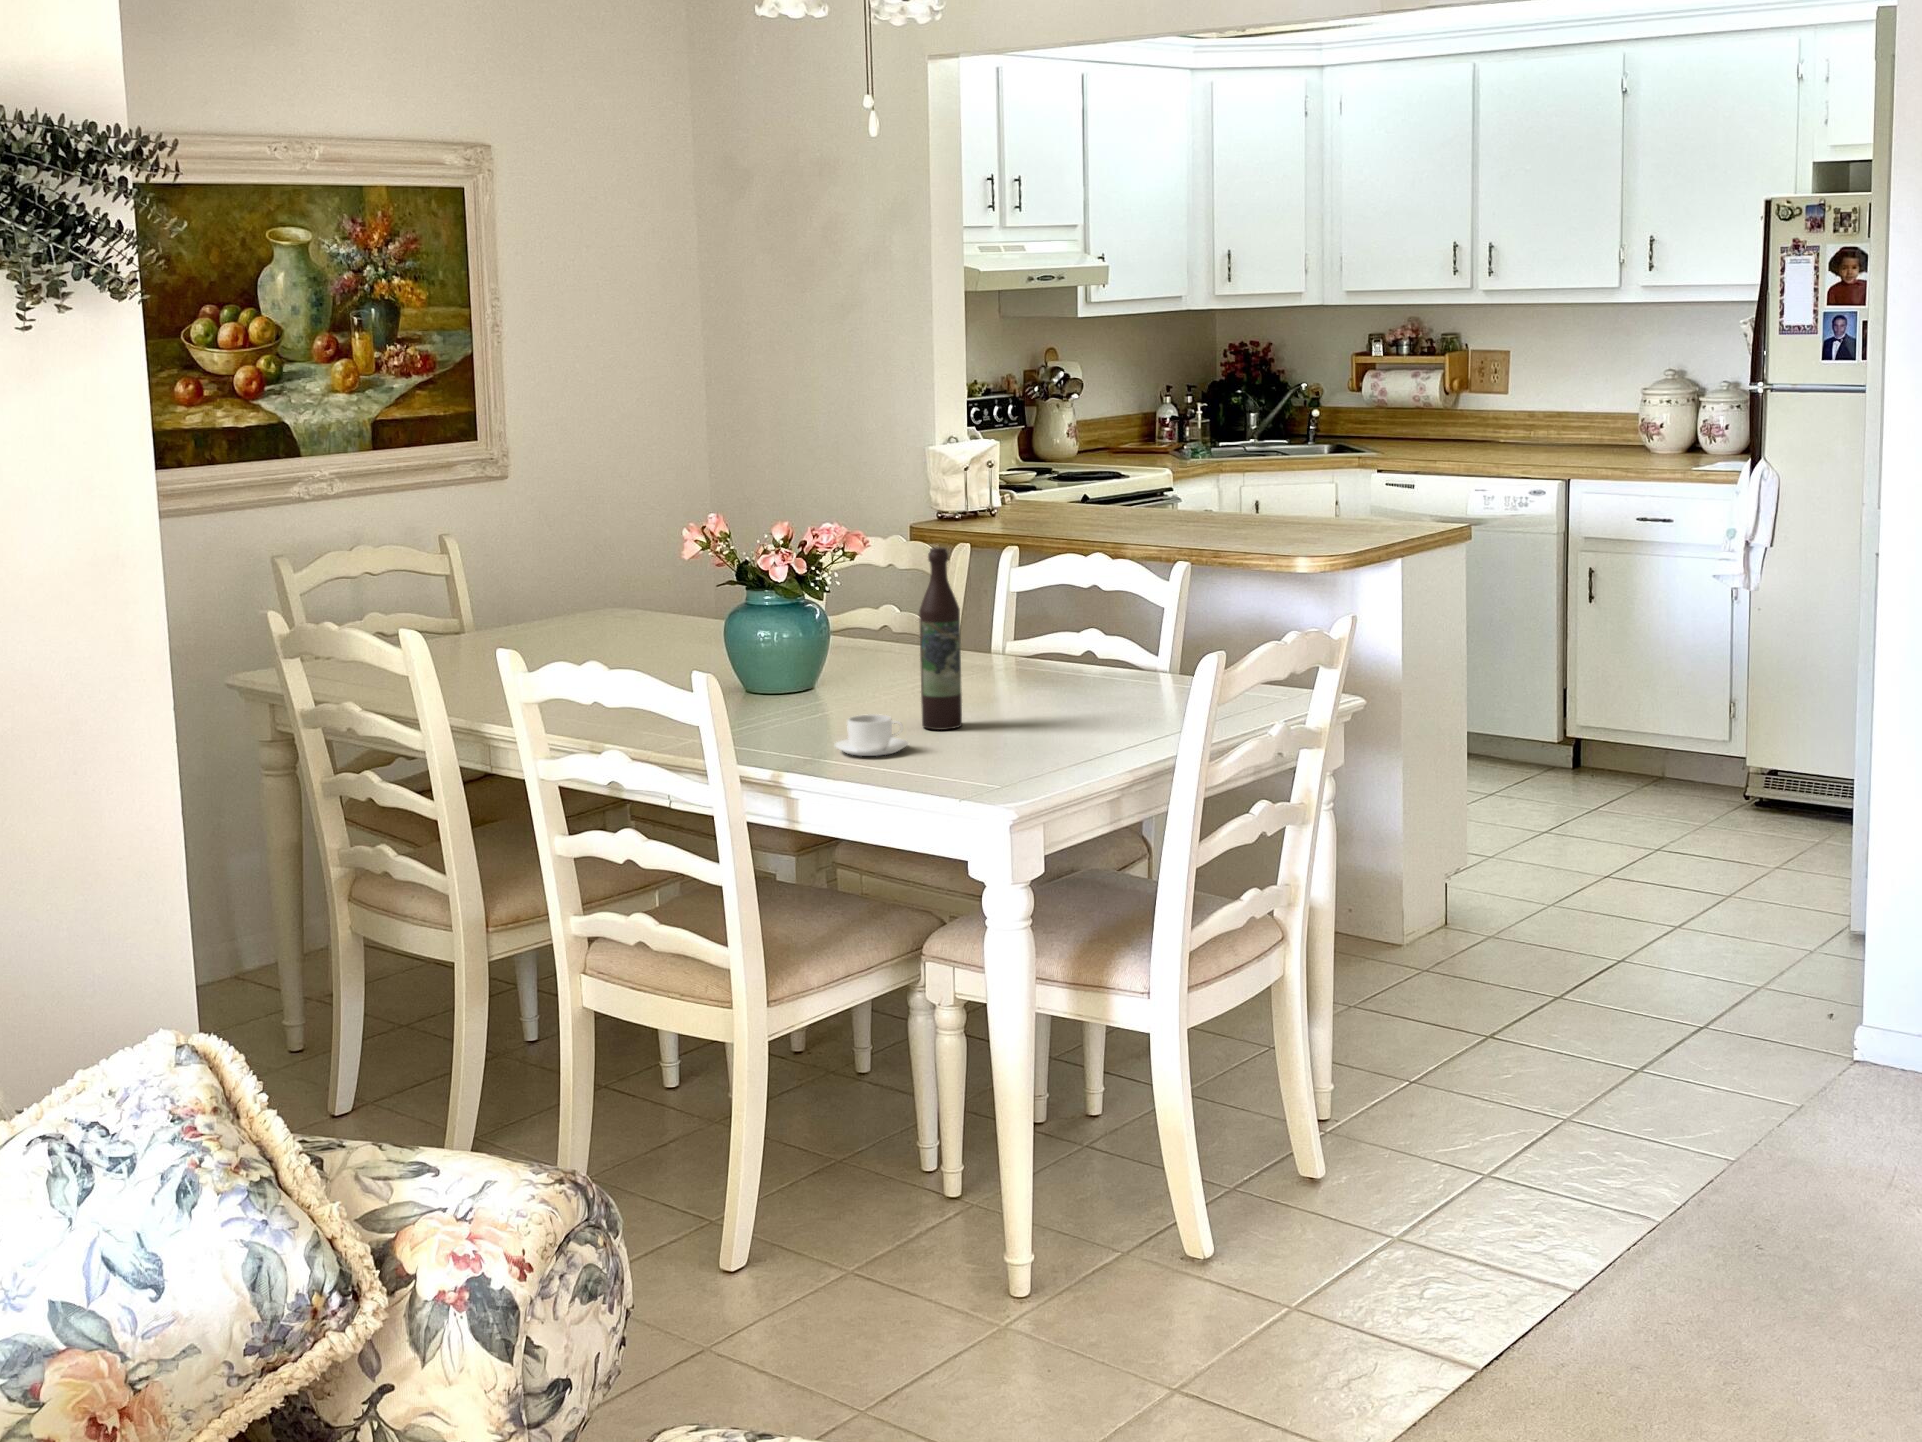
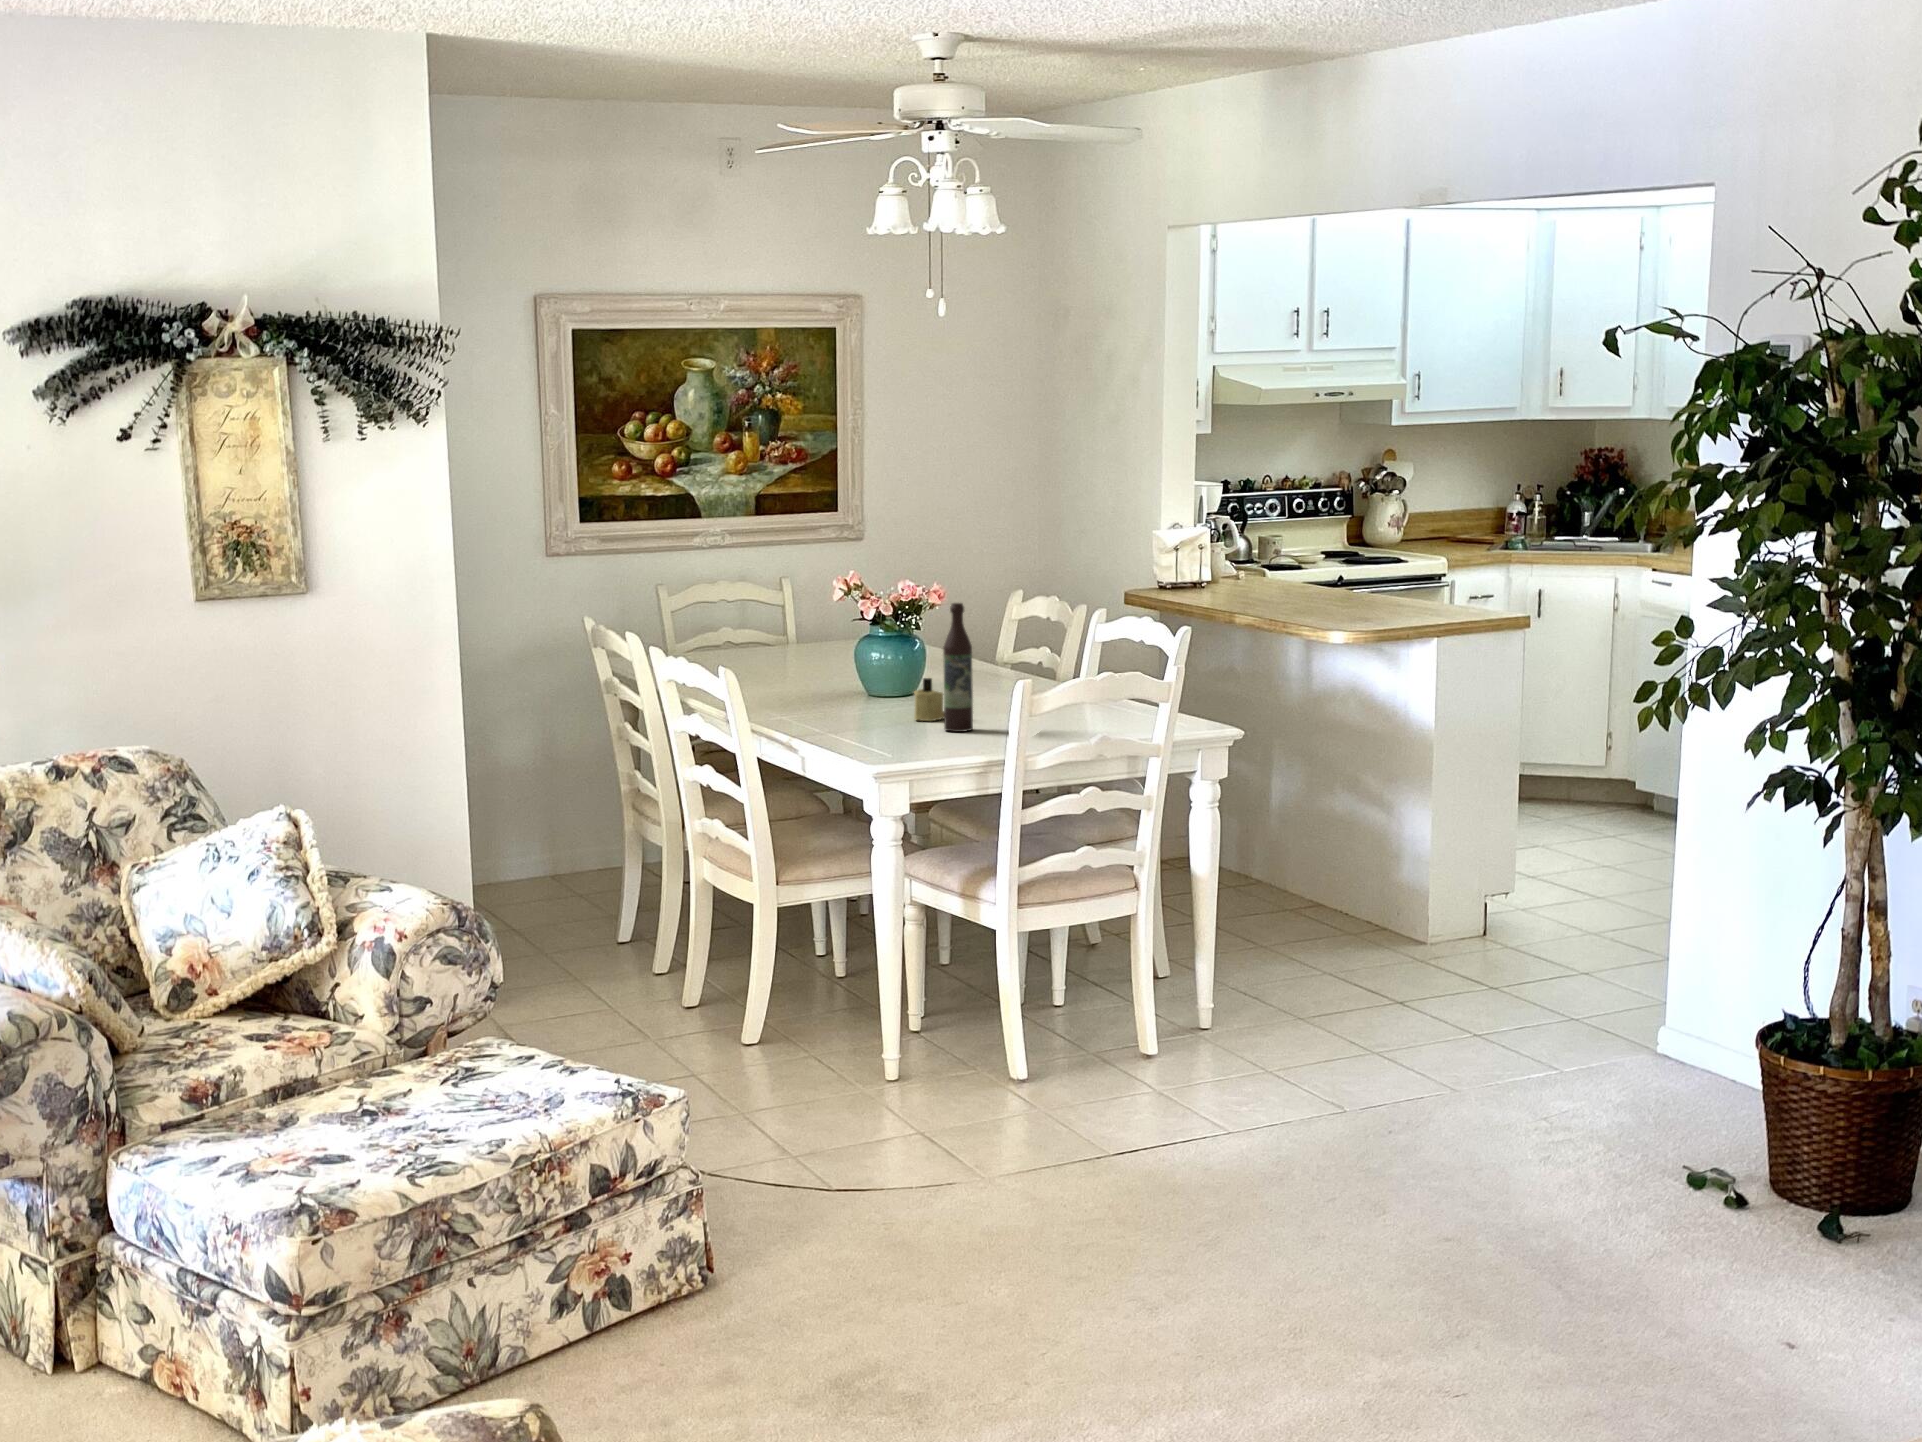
candle: none [839,654,883,715] -> present [914,678,944,721]
coffee cup: present [835,714,908,756] -> none [859,715,910,741]

